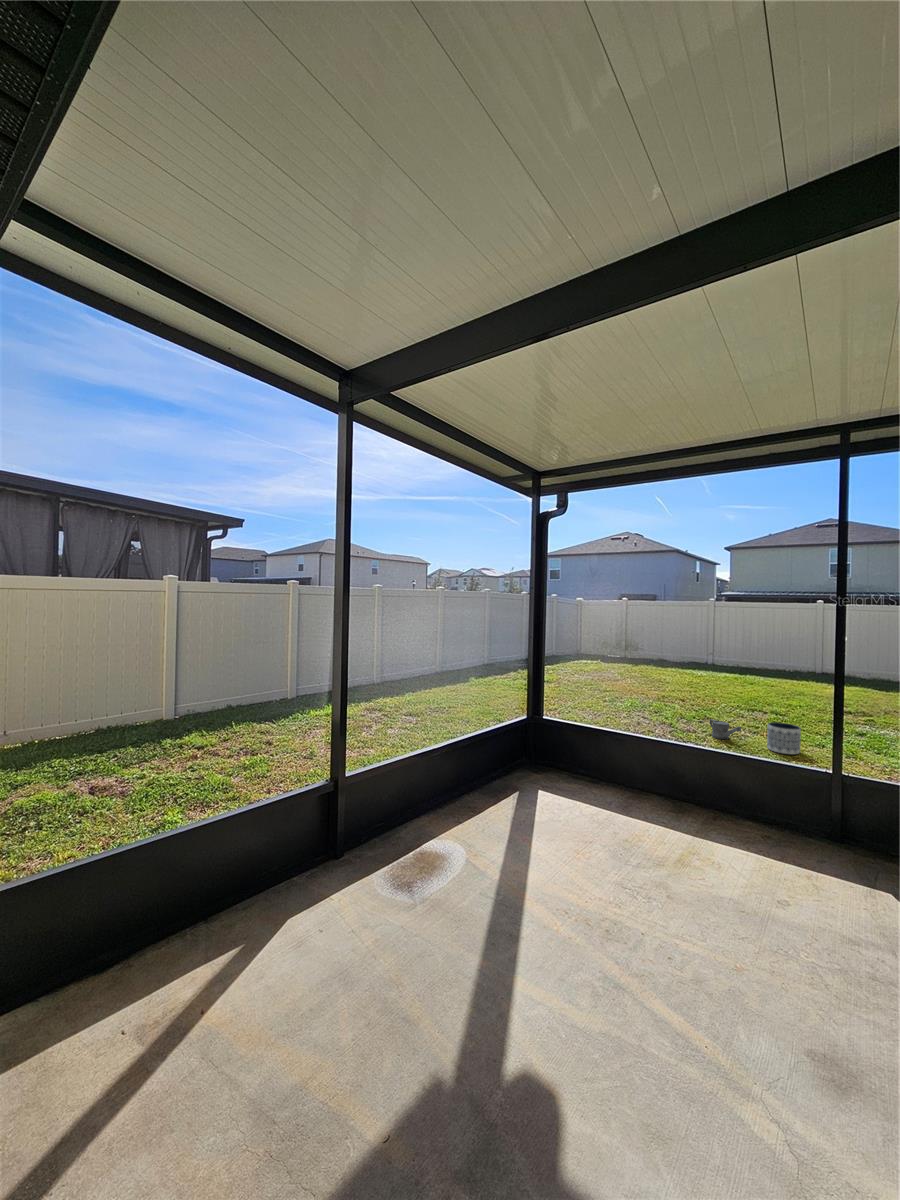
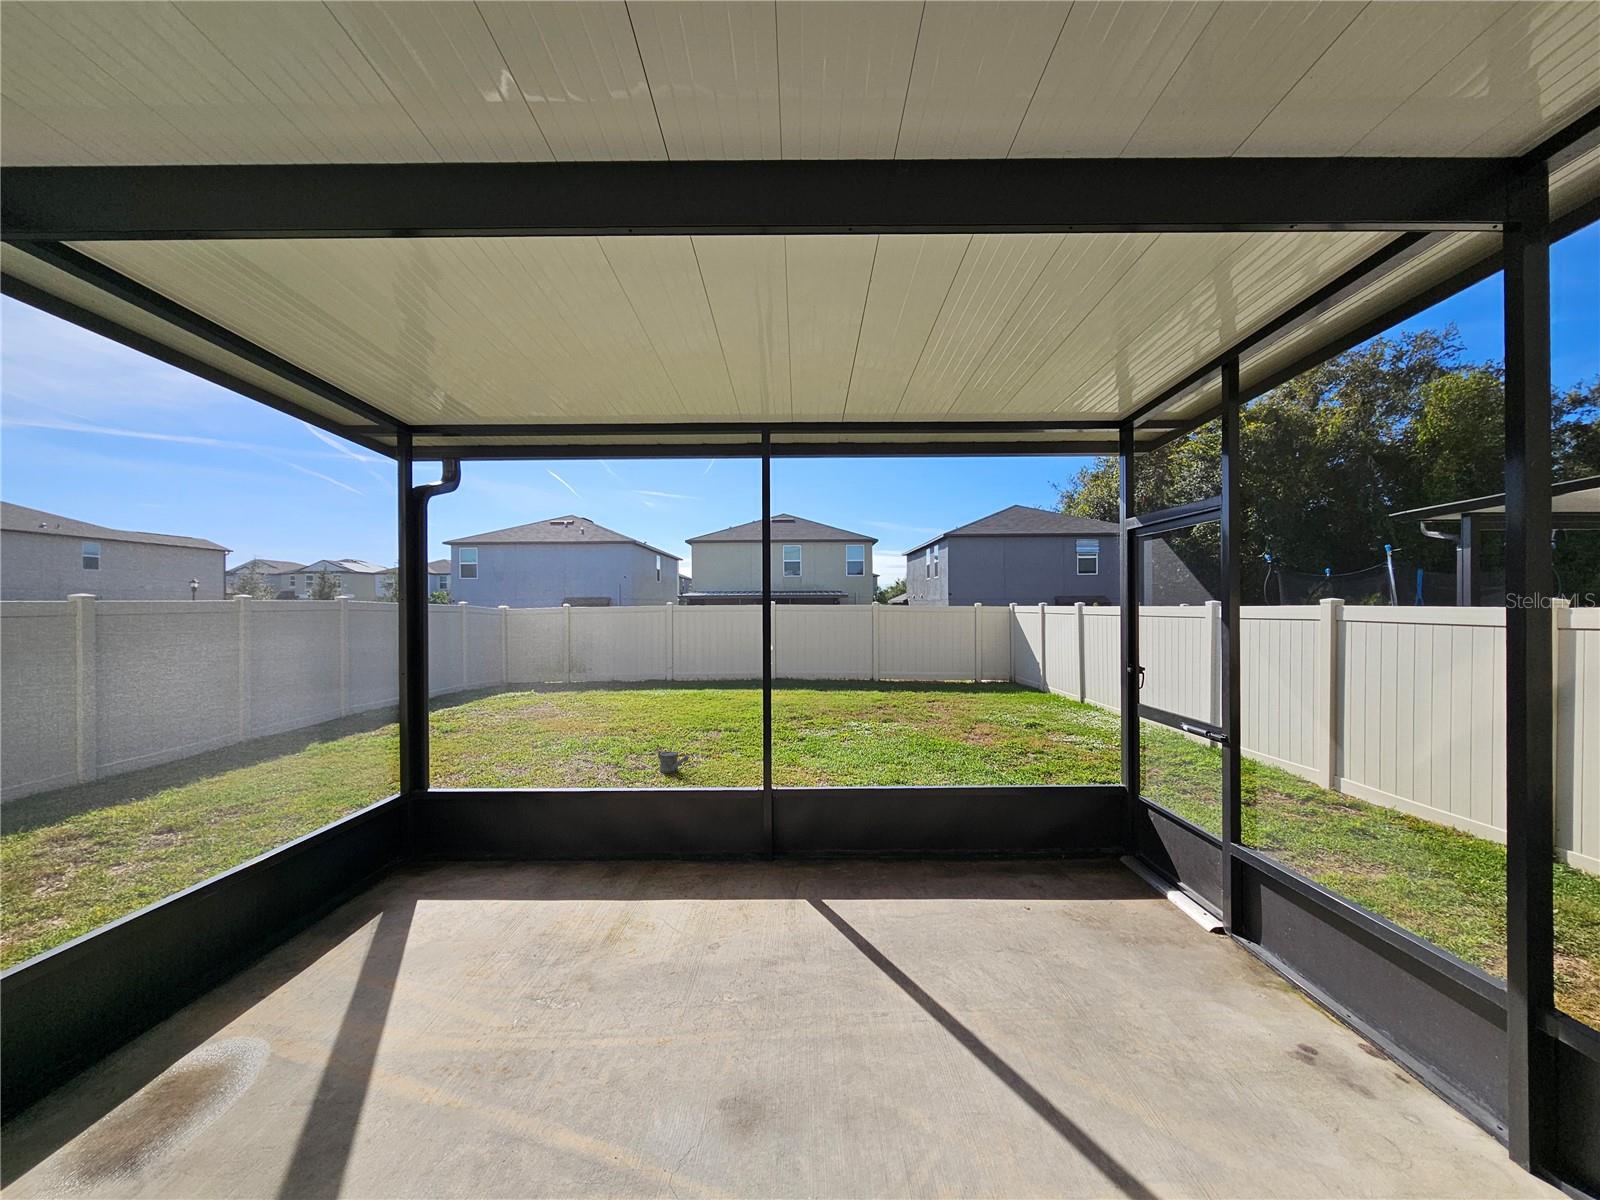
planter: present [767,722,801,754] -> none [716,744,746,778]

